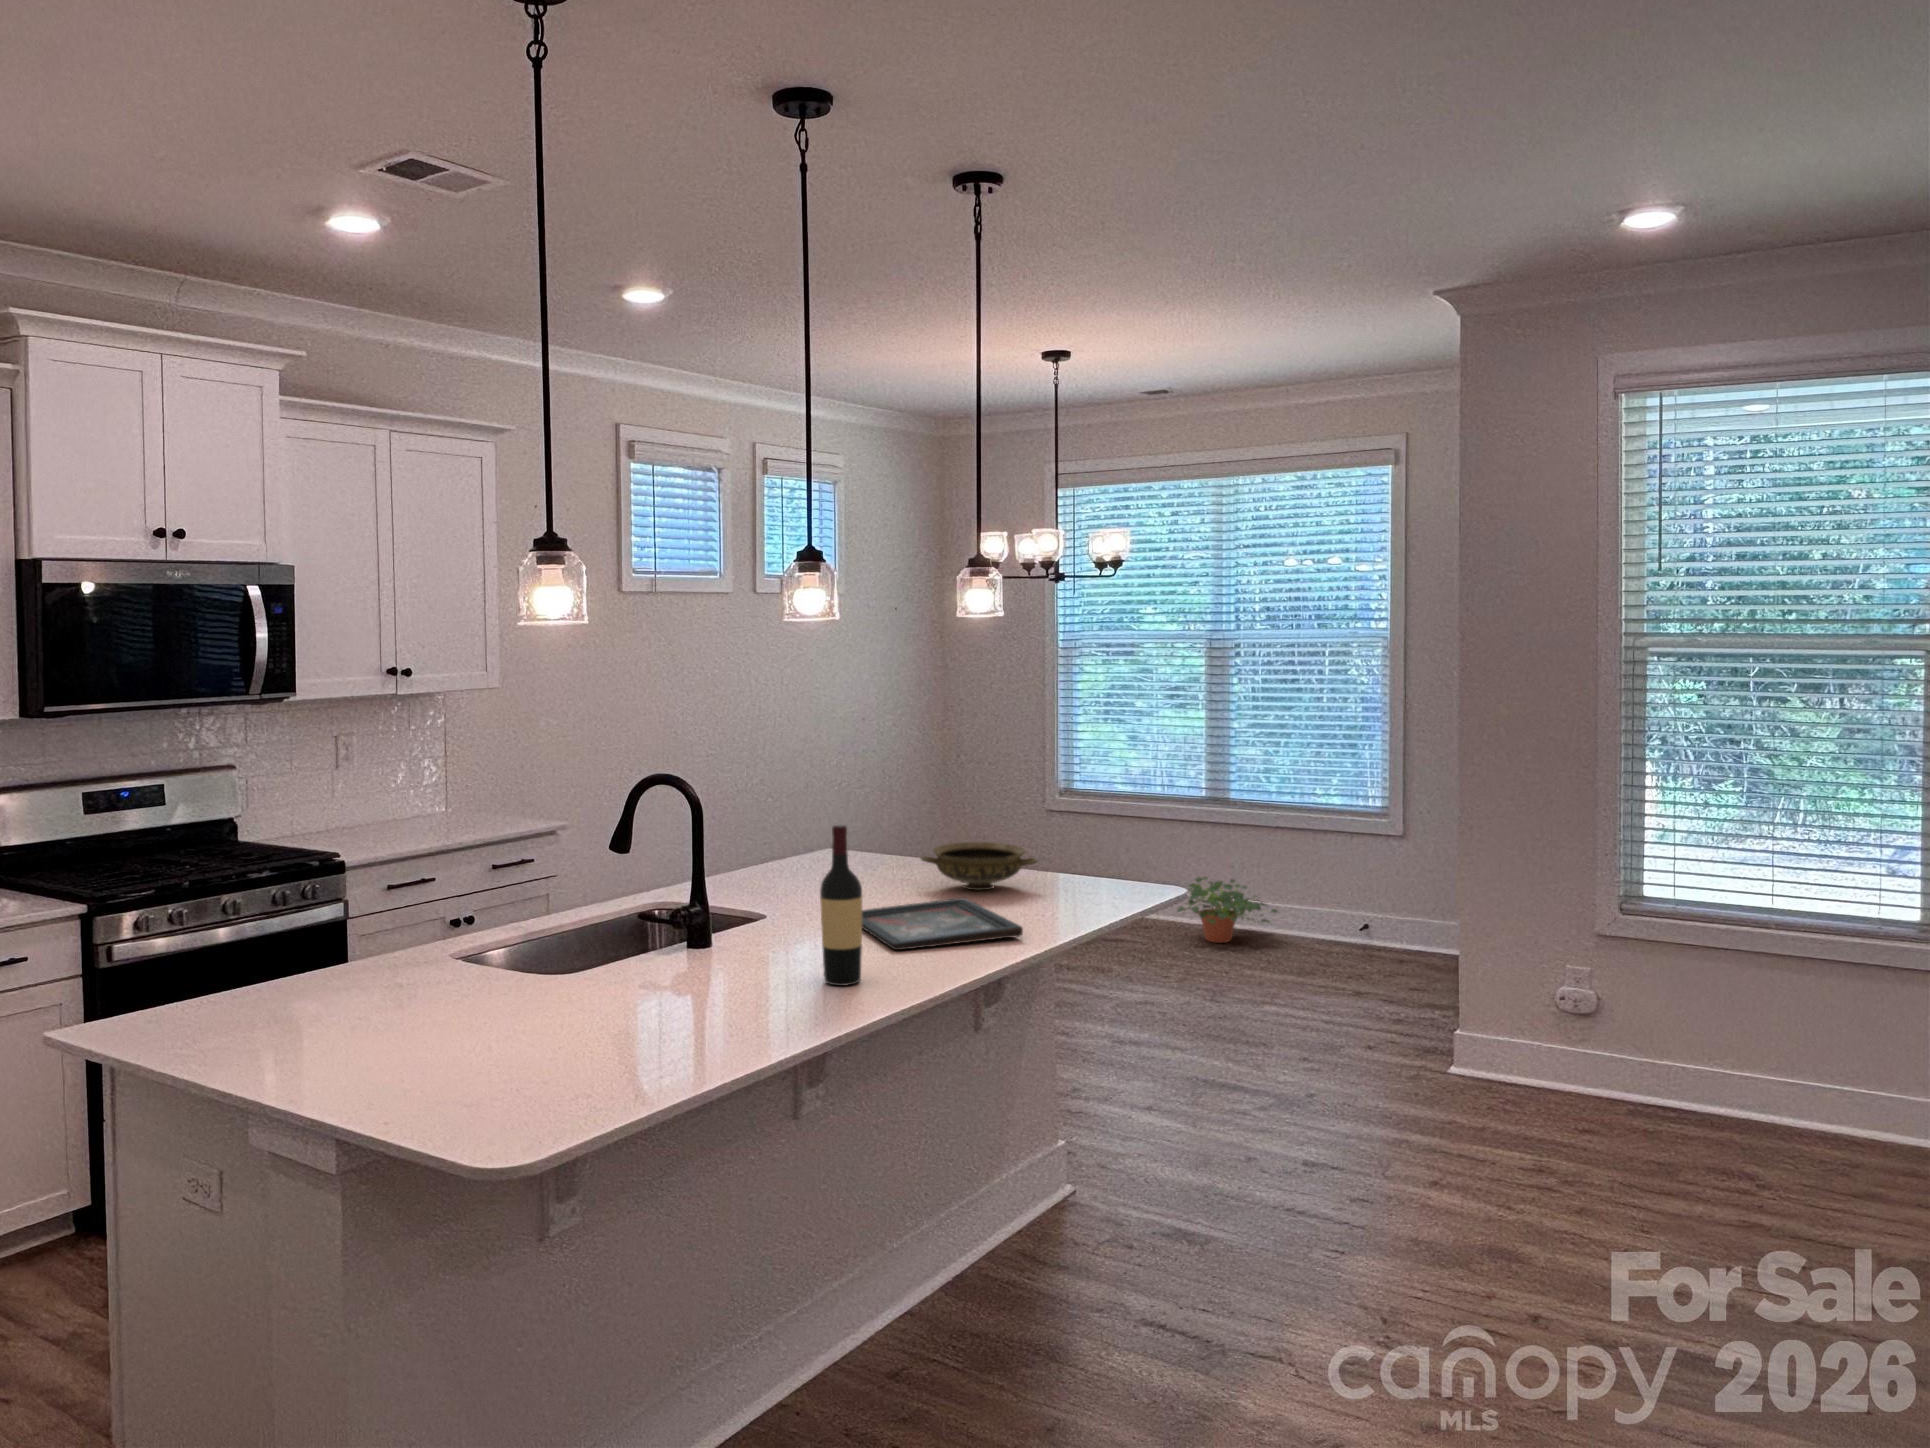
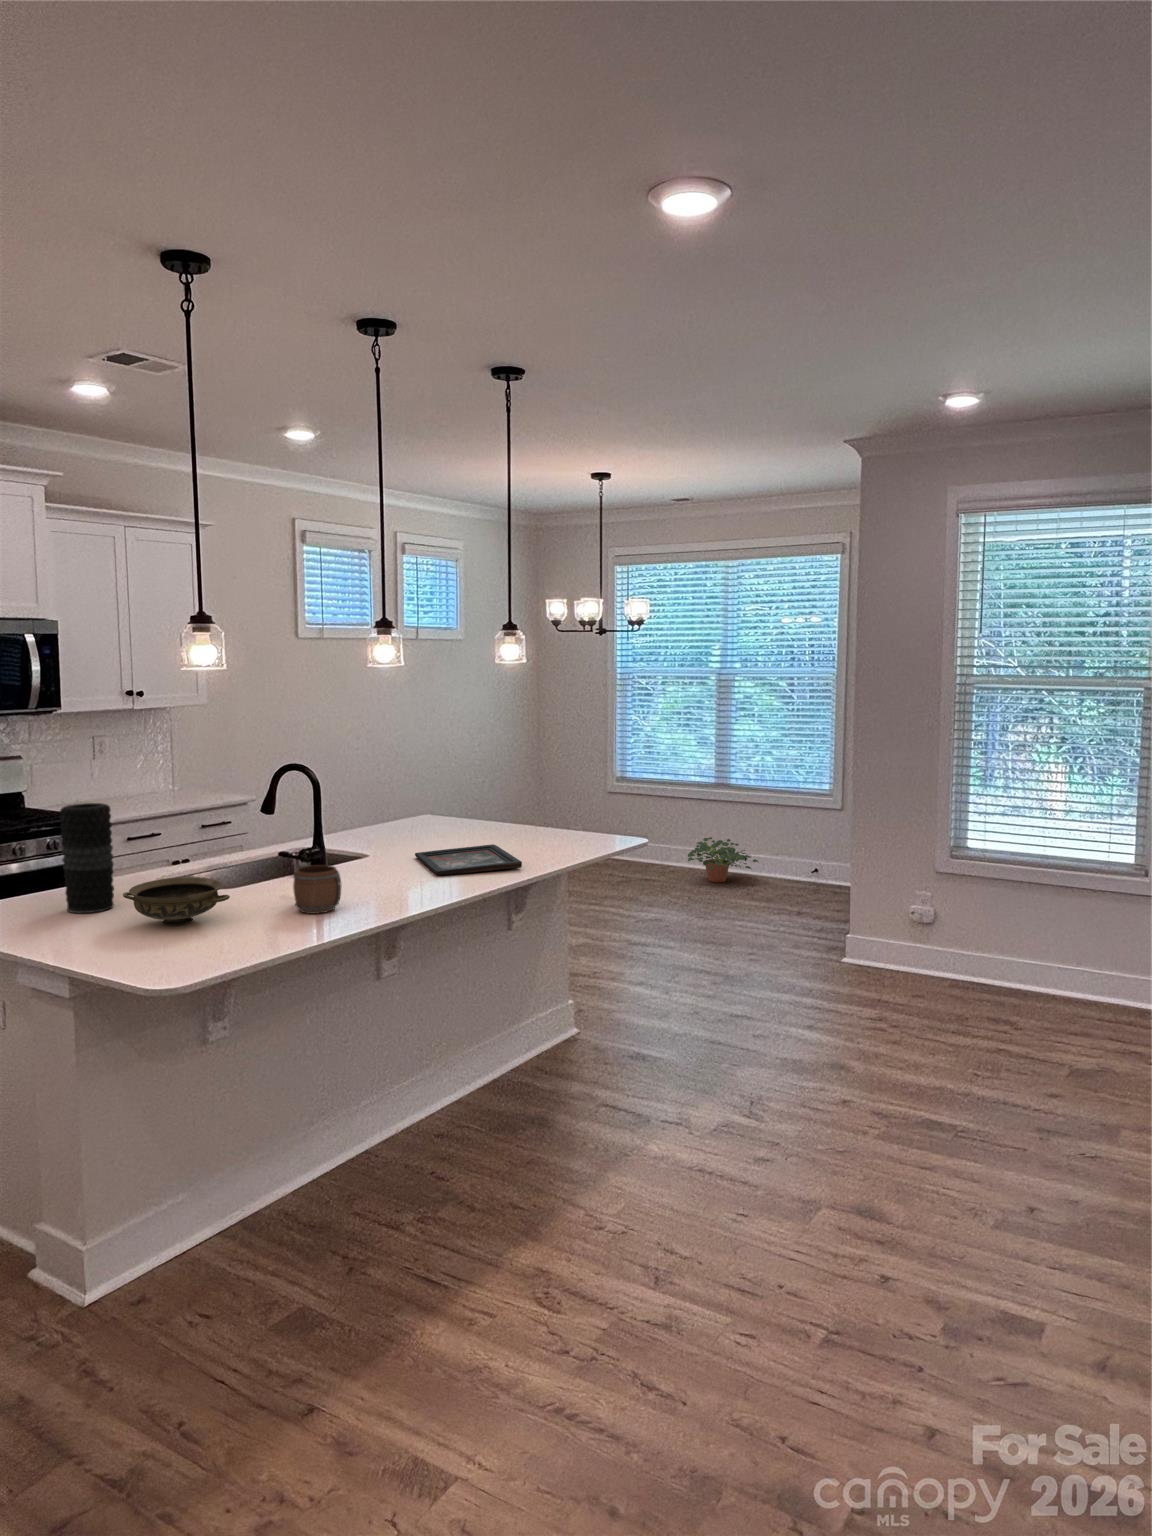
wine bottle: present [820,825,862,986] -> none [382,796,409,895]
vase: none [314,840,395,1020] -> present [60,803,114,913]
ceramic bowl: present [921,842,1038,890] -> present [123,877,230,925]
mug: none [686,934,765,1020] -> present [293,862,341,914]

